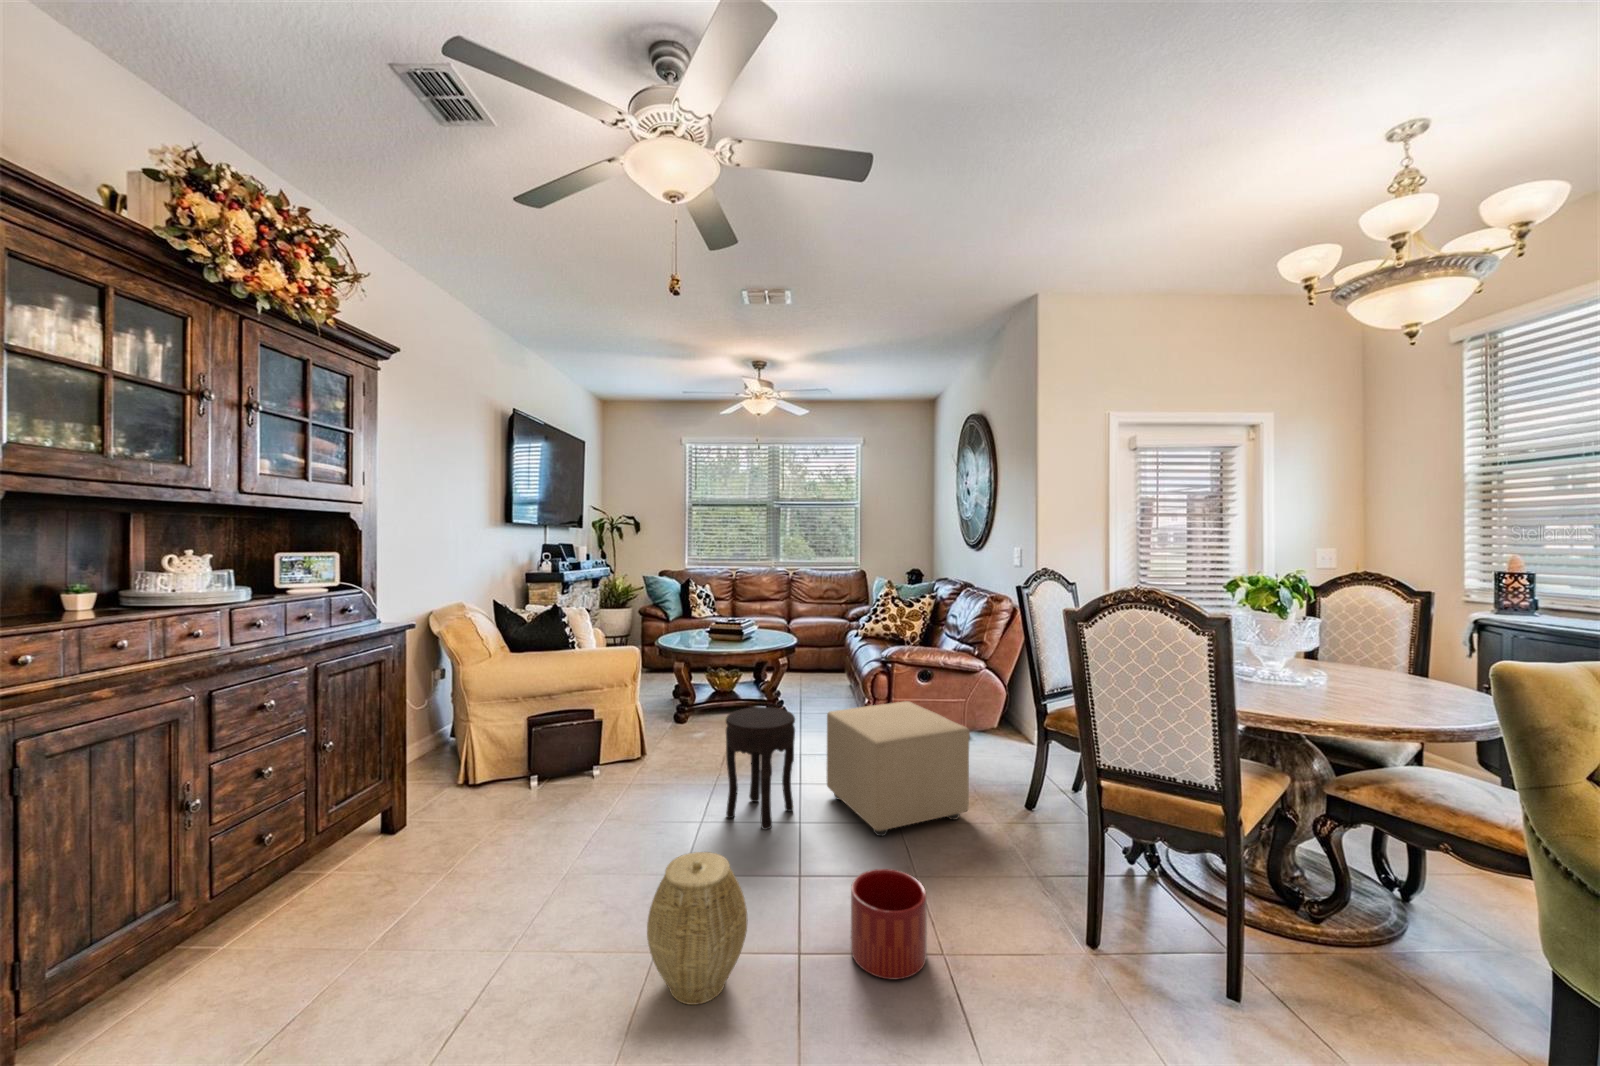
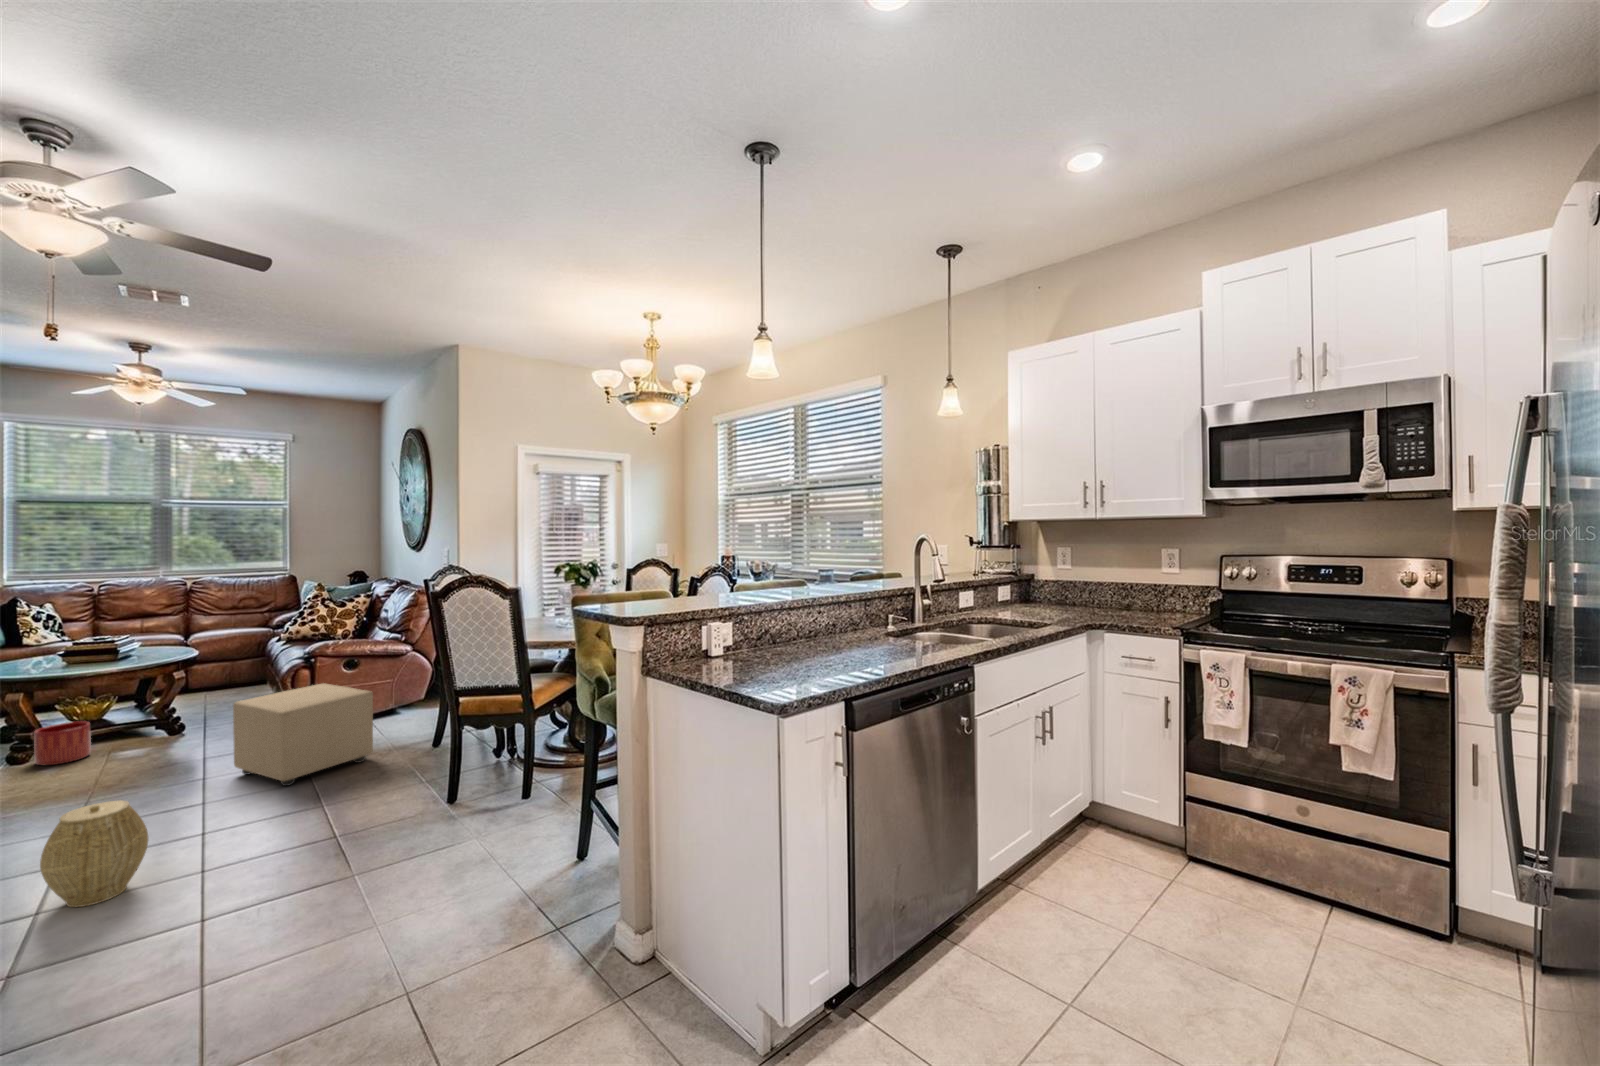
side table: present [726,707,795,830] -> none [107,707,195,813]
planter: present [851,869,927,979] -> present [34,721,91,765]

